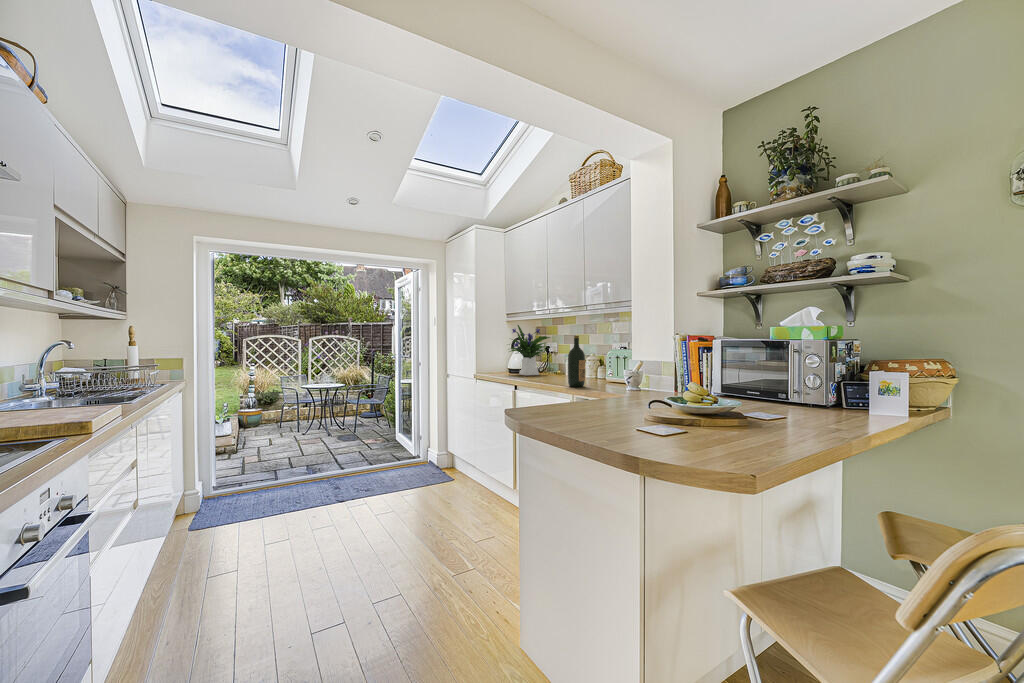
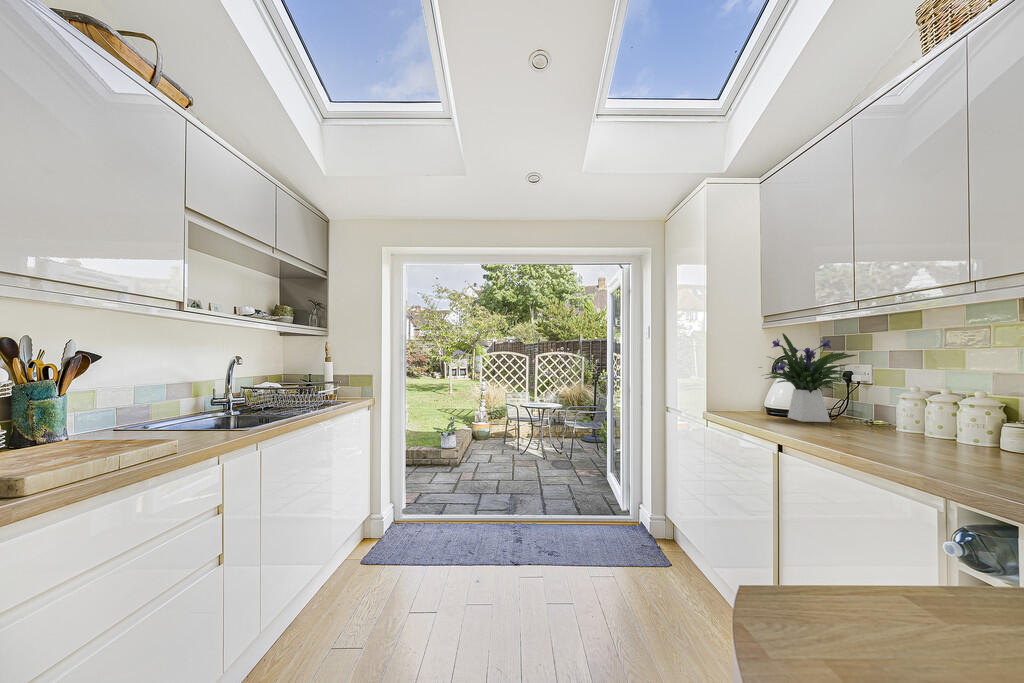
wine bottle: present [568,336,585,387] -> none [921,352,983,478]

